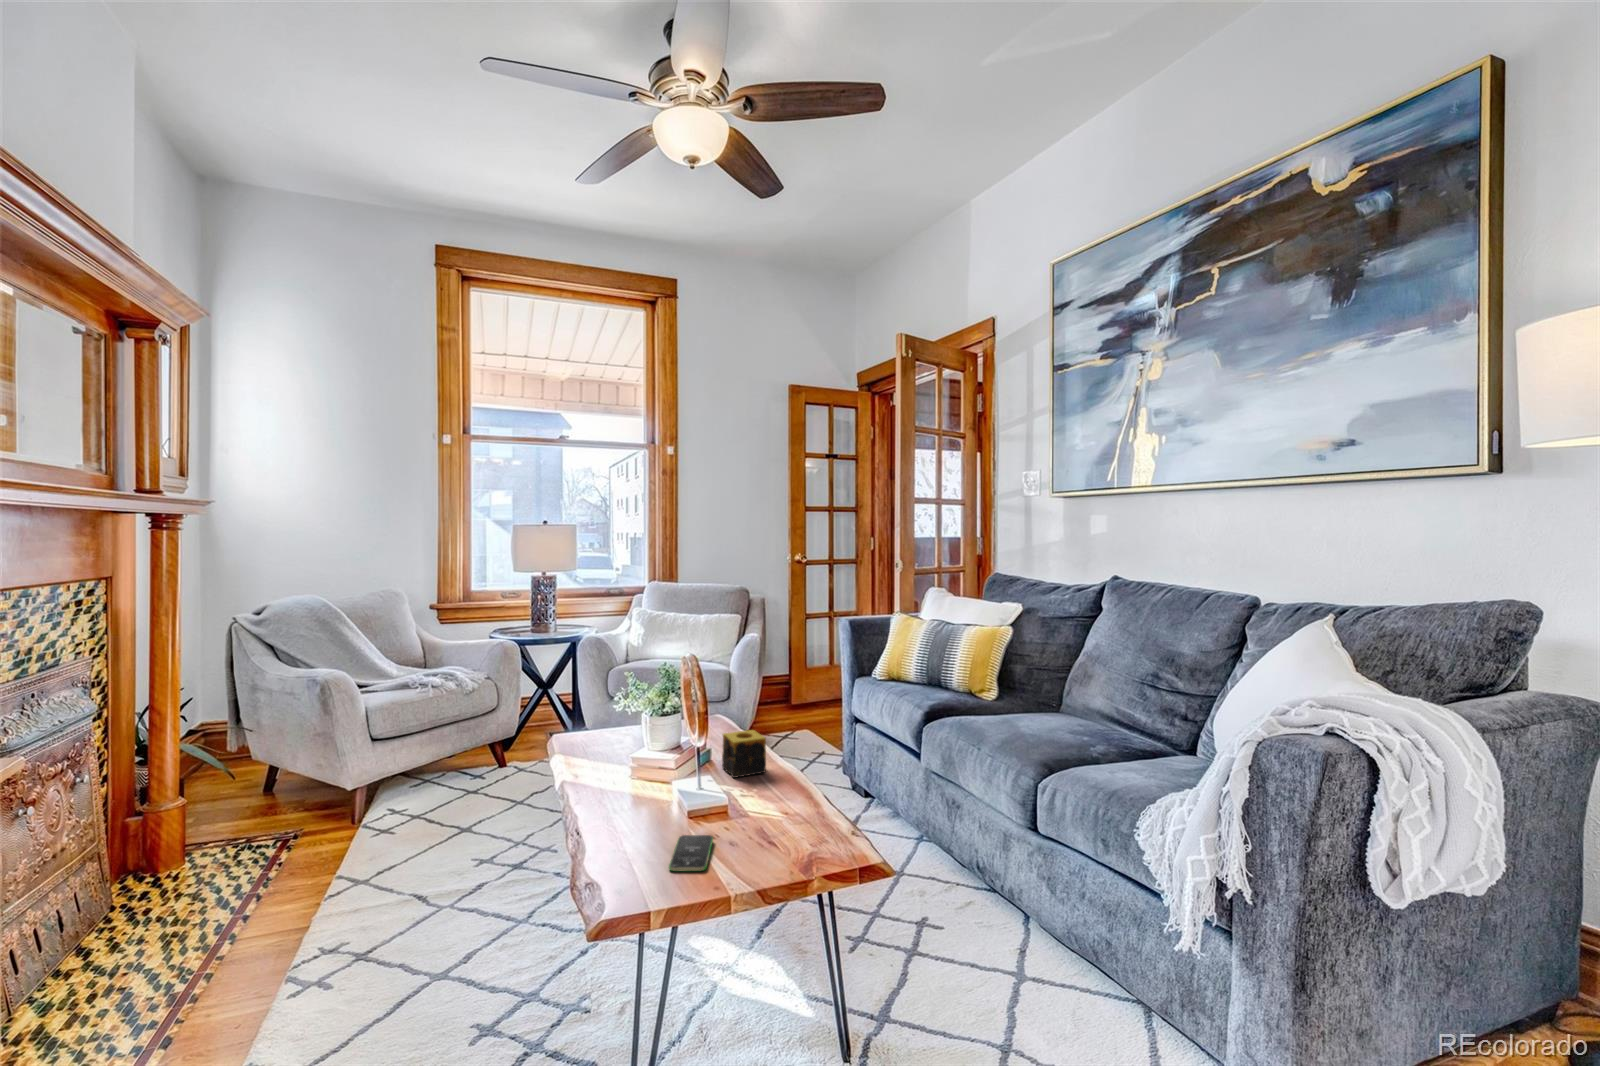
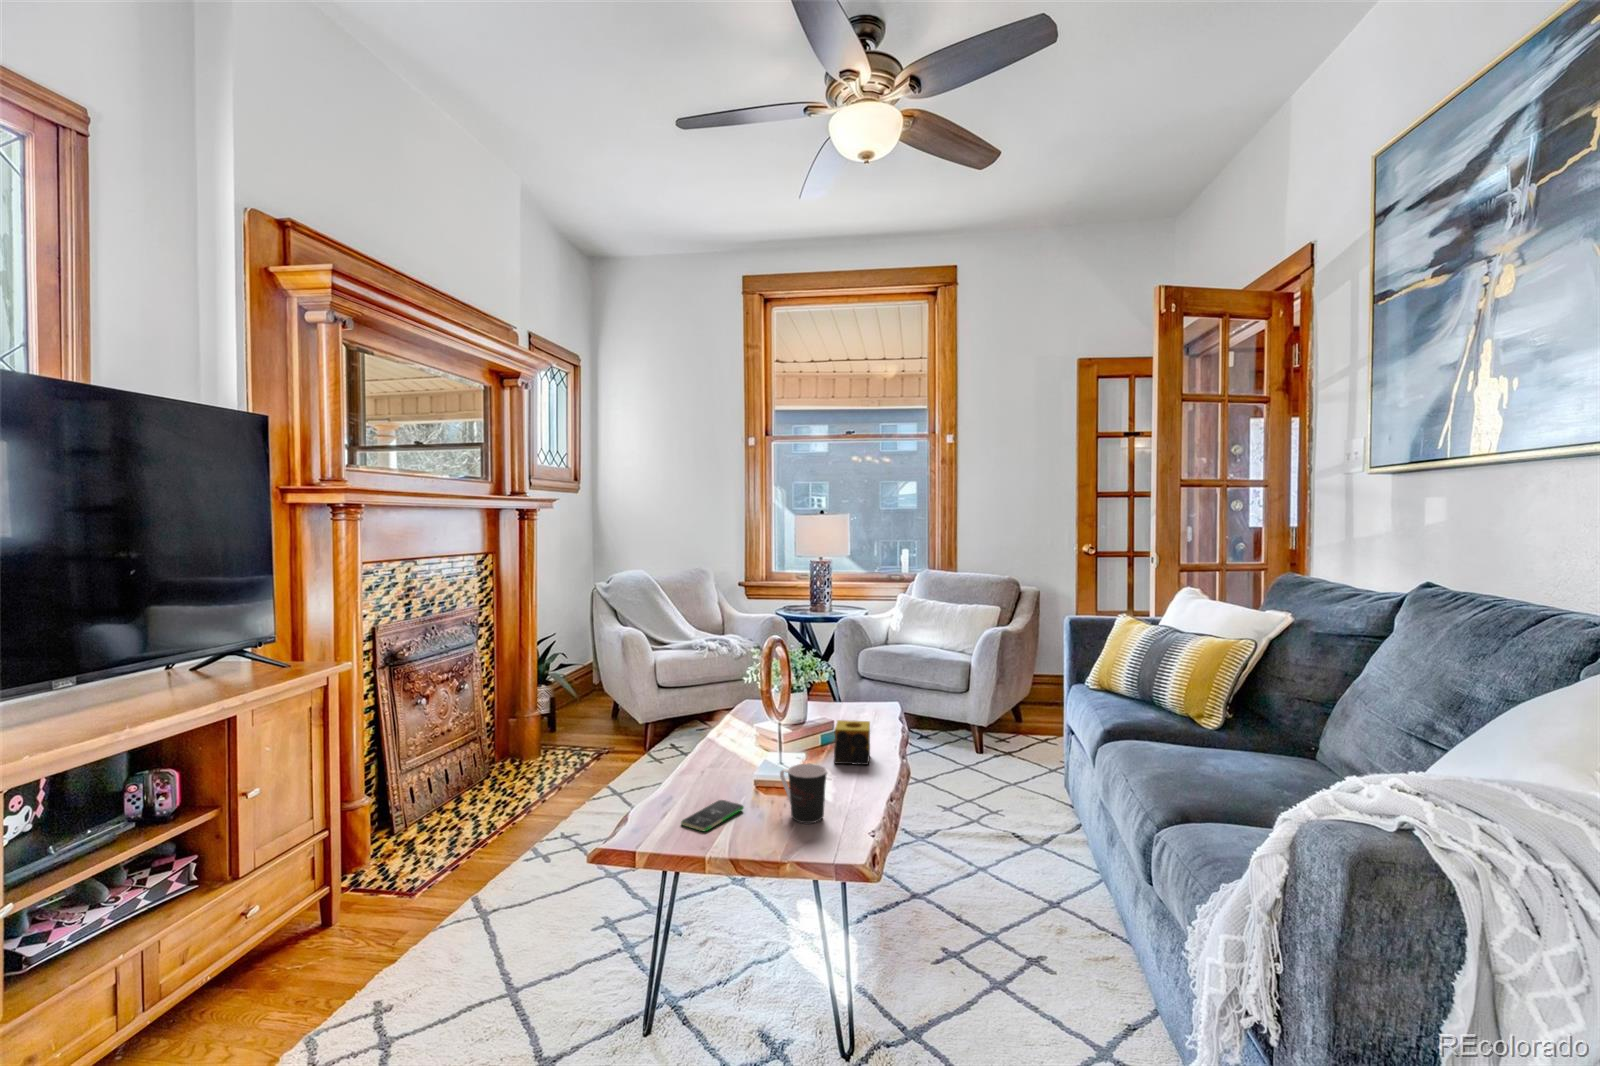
coffee cup: none [746,776,800,838] -> present [780,764,827,823]

